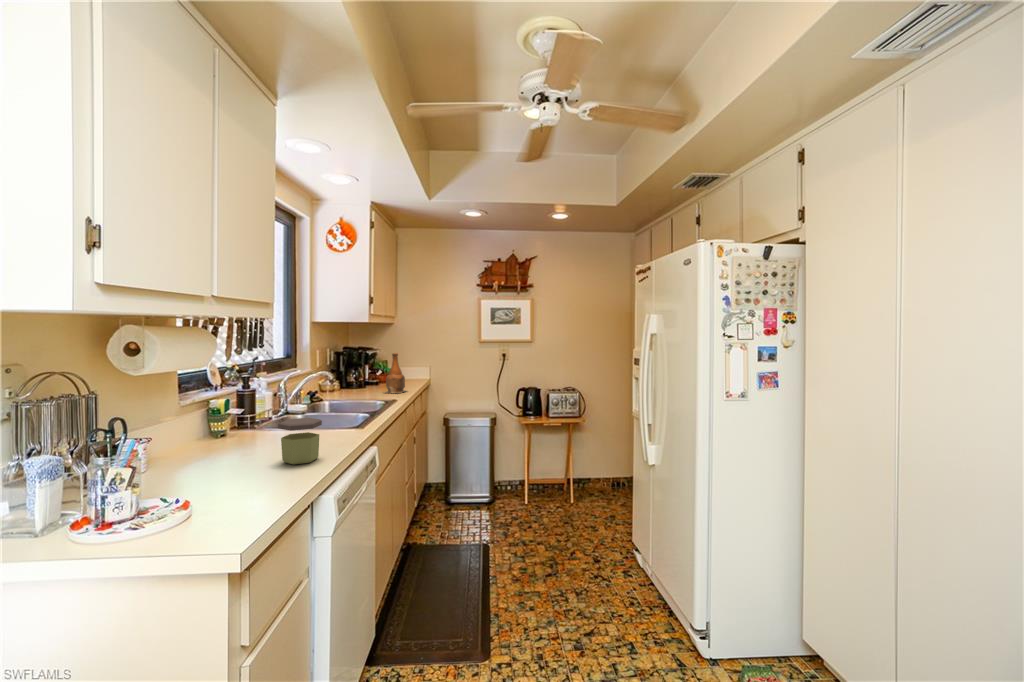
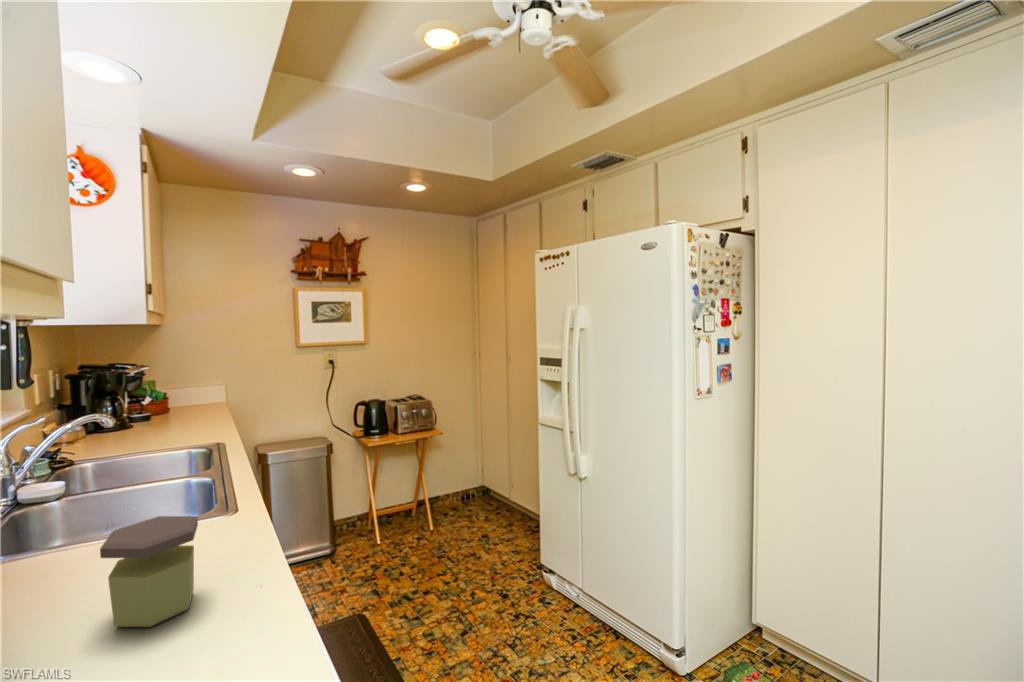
bottle: present [386,353,405,393] -> none [174,368,216,432]

